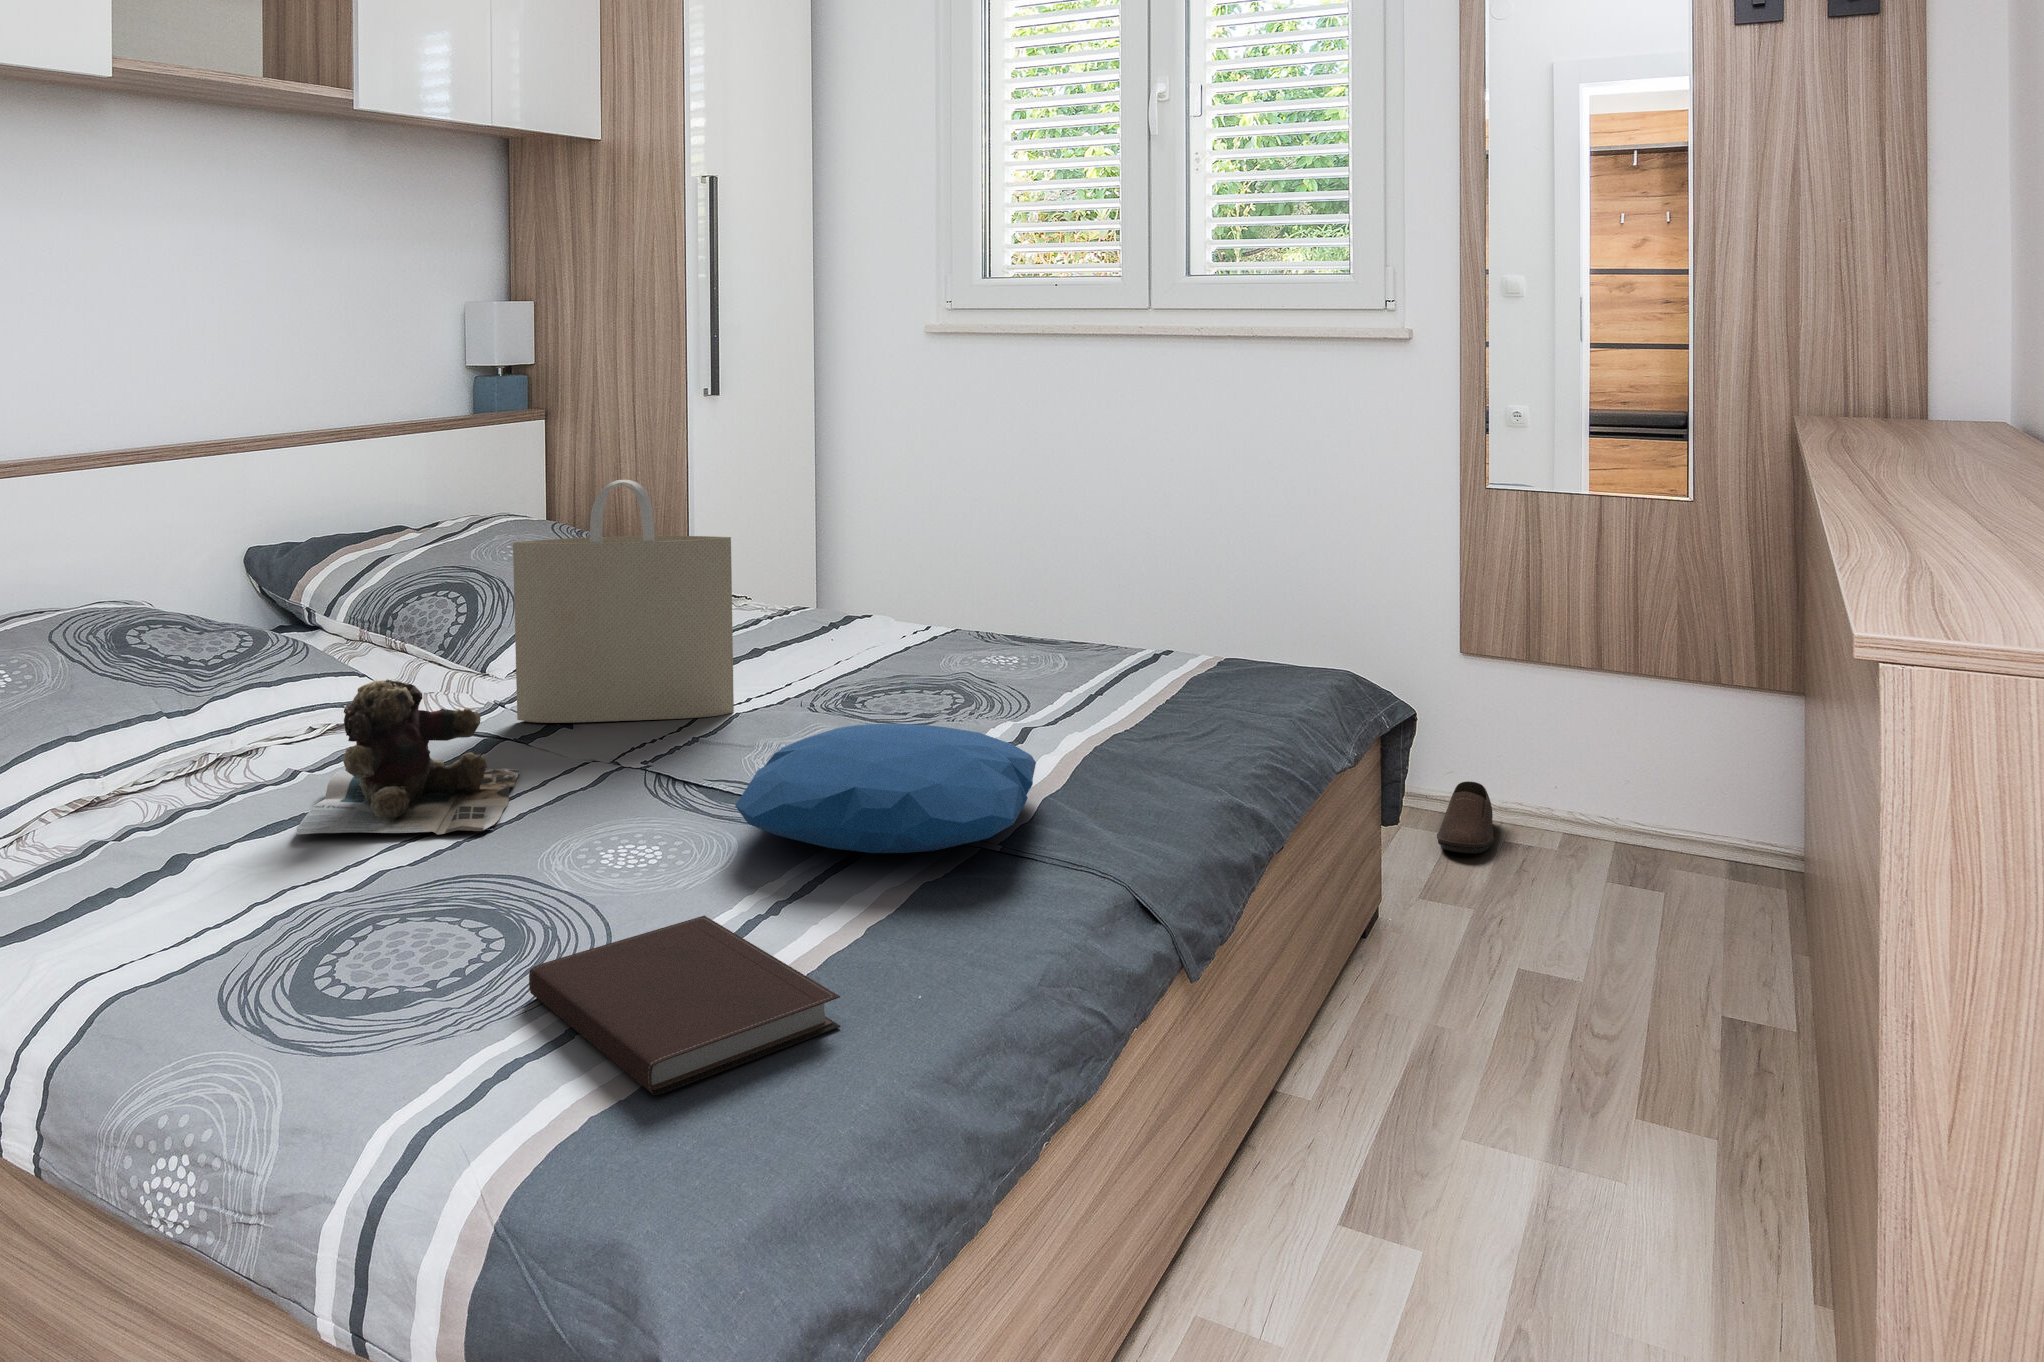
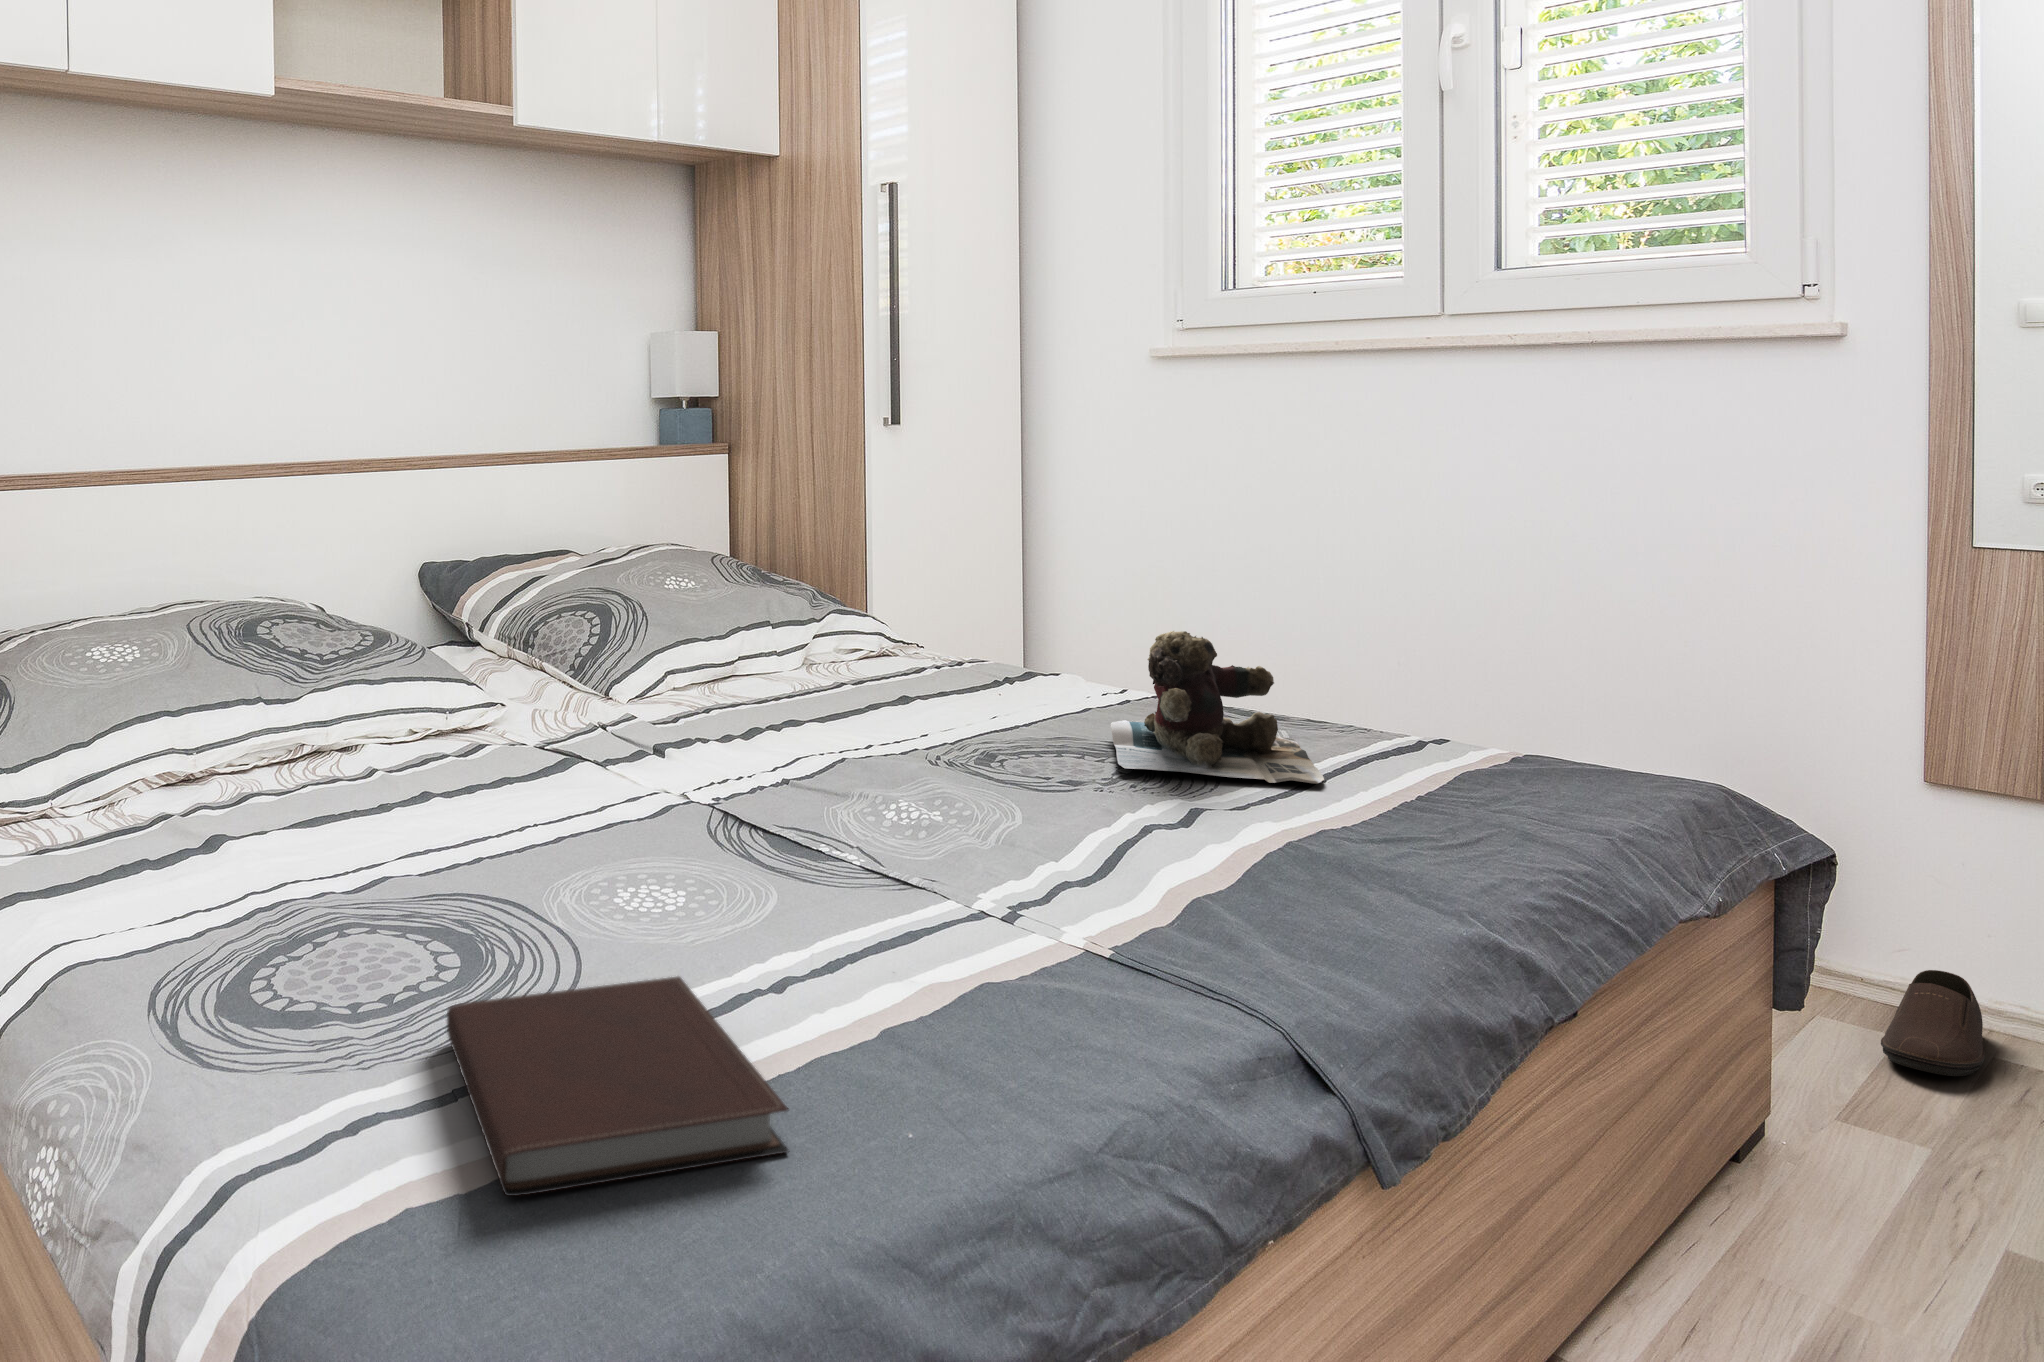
tote bag: present [513,480,734,723] -> none [615,488,848,759]
teddy bear: present [296,679,520,834] -> present [1110,631,1324,784]
pillow: present [735,724,1036,853] -> none [770,775,1183,940]

